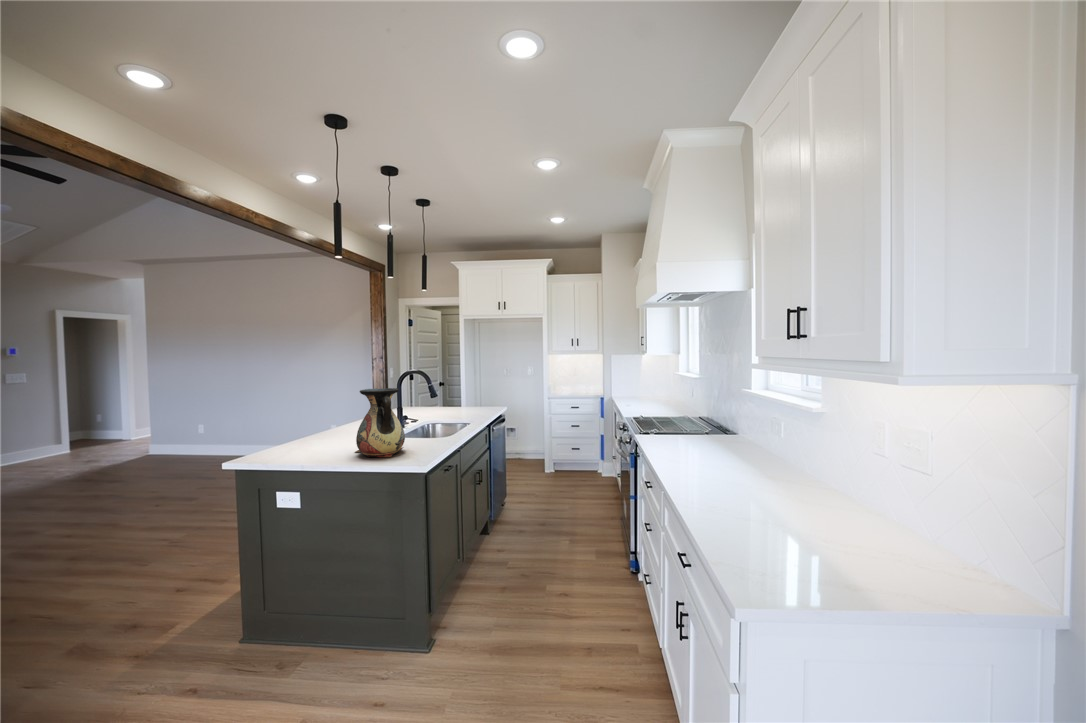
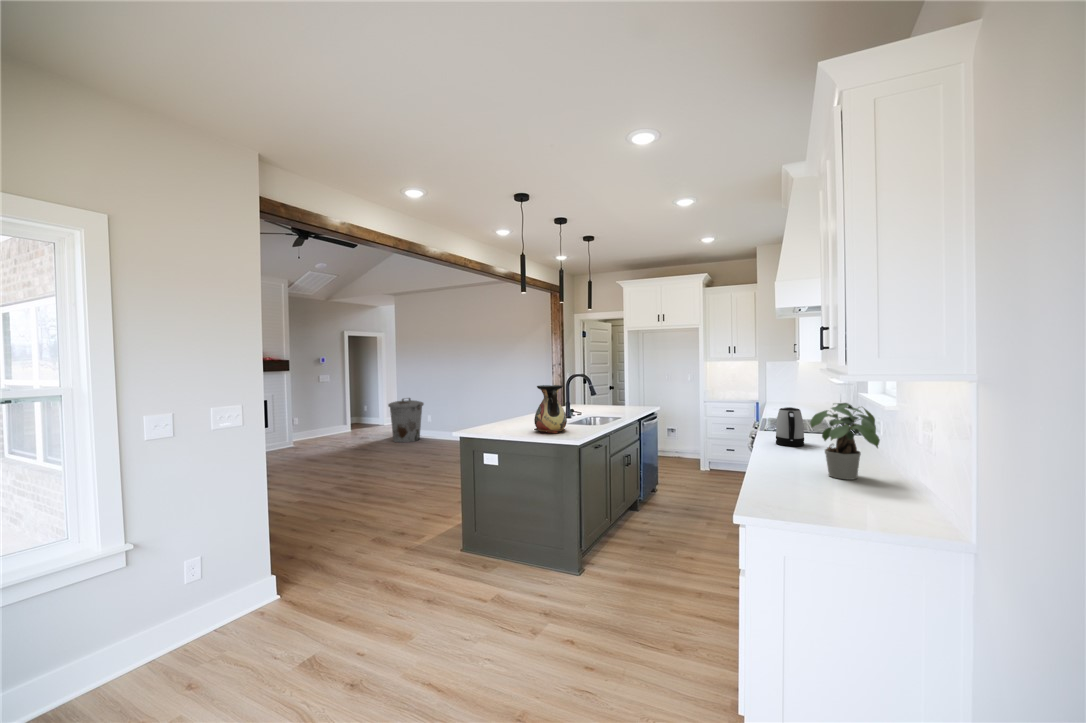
trash can: none [131,404,192,466] -> present [388,398,424,442]
potted plant: none [741,406,831,501] -> present [810,403,880,480]
kettle: none [661,407,691,453] -> present [776,407,804,446]

